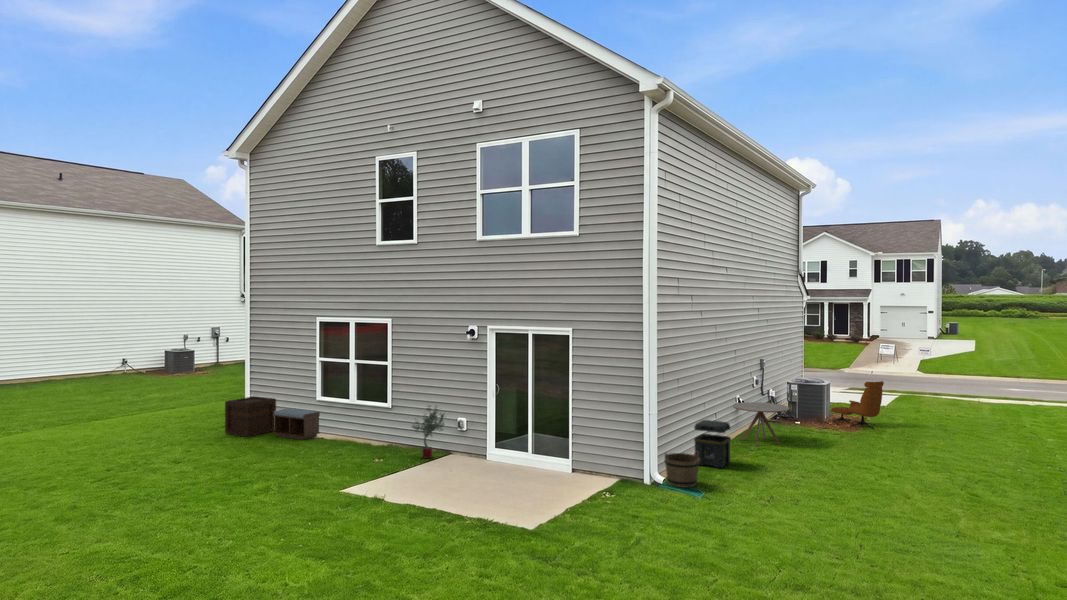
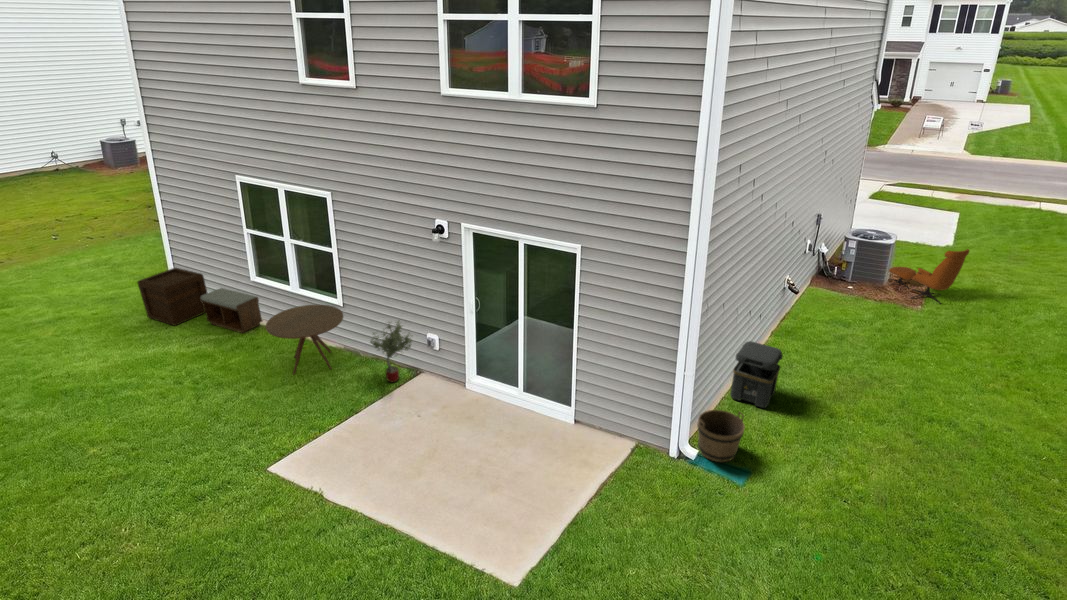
round table: present [733,402,789,446] -> present [266,305,343,375]

